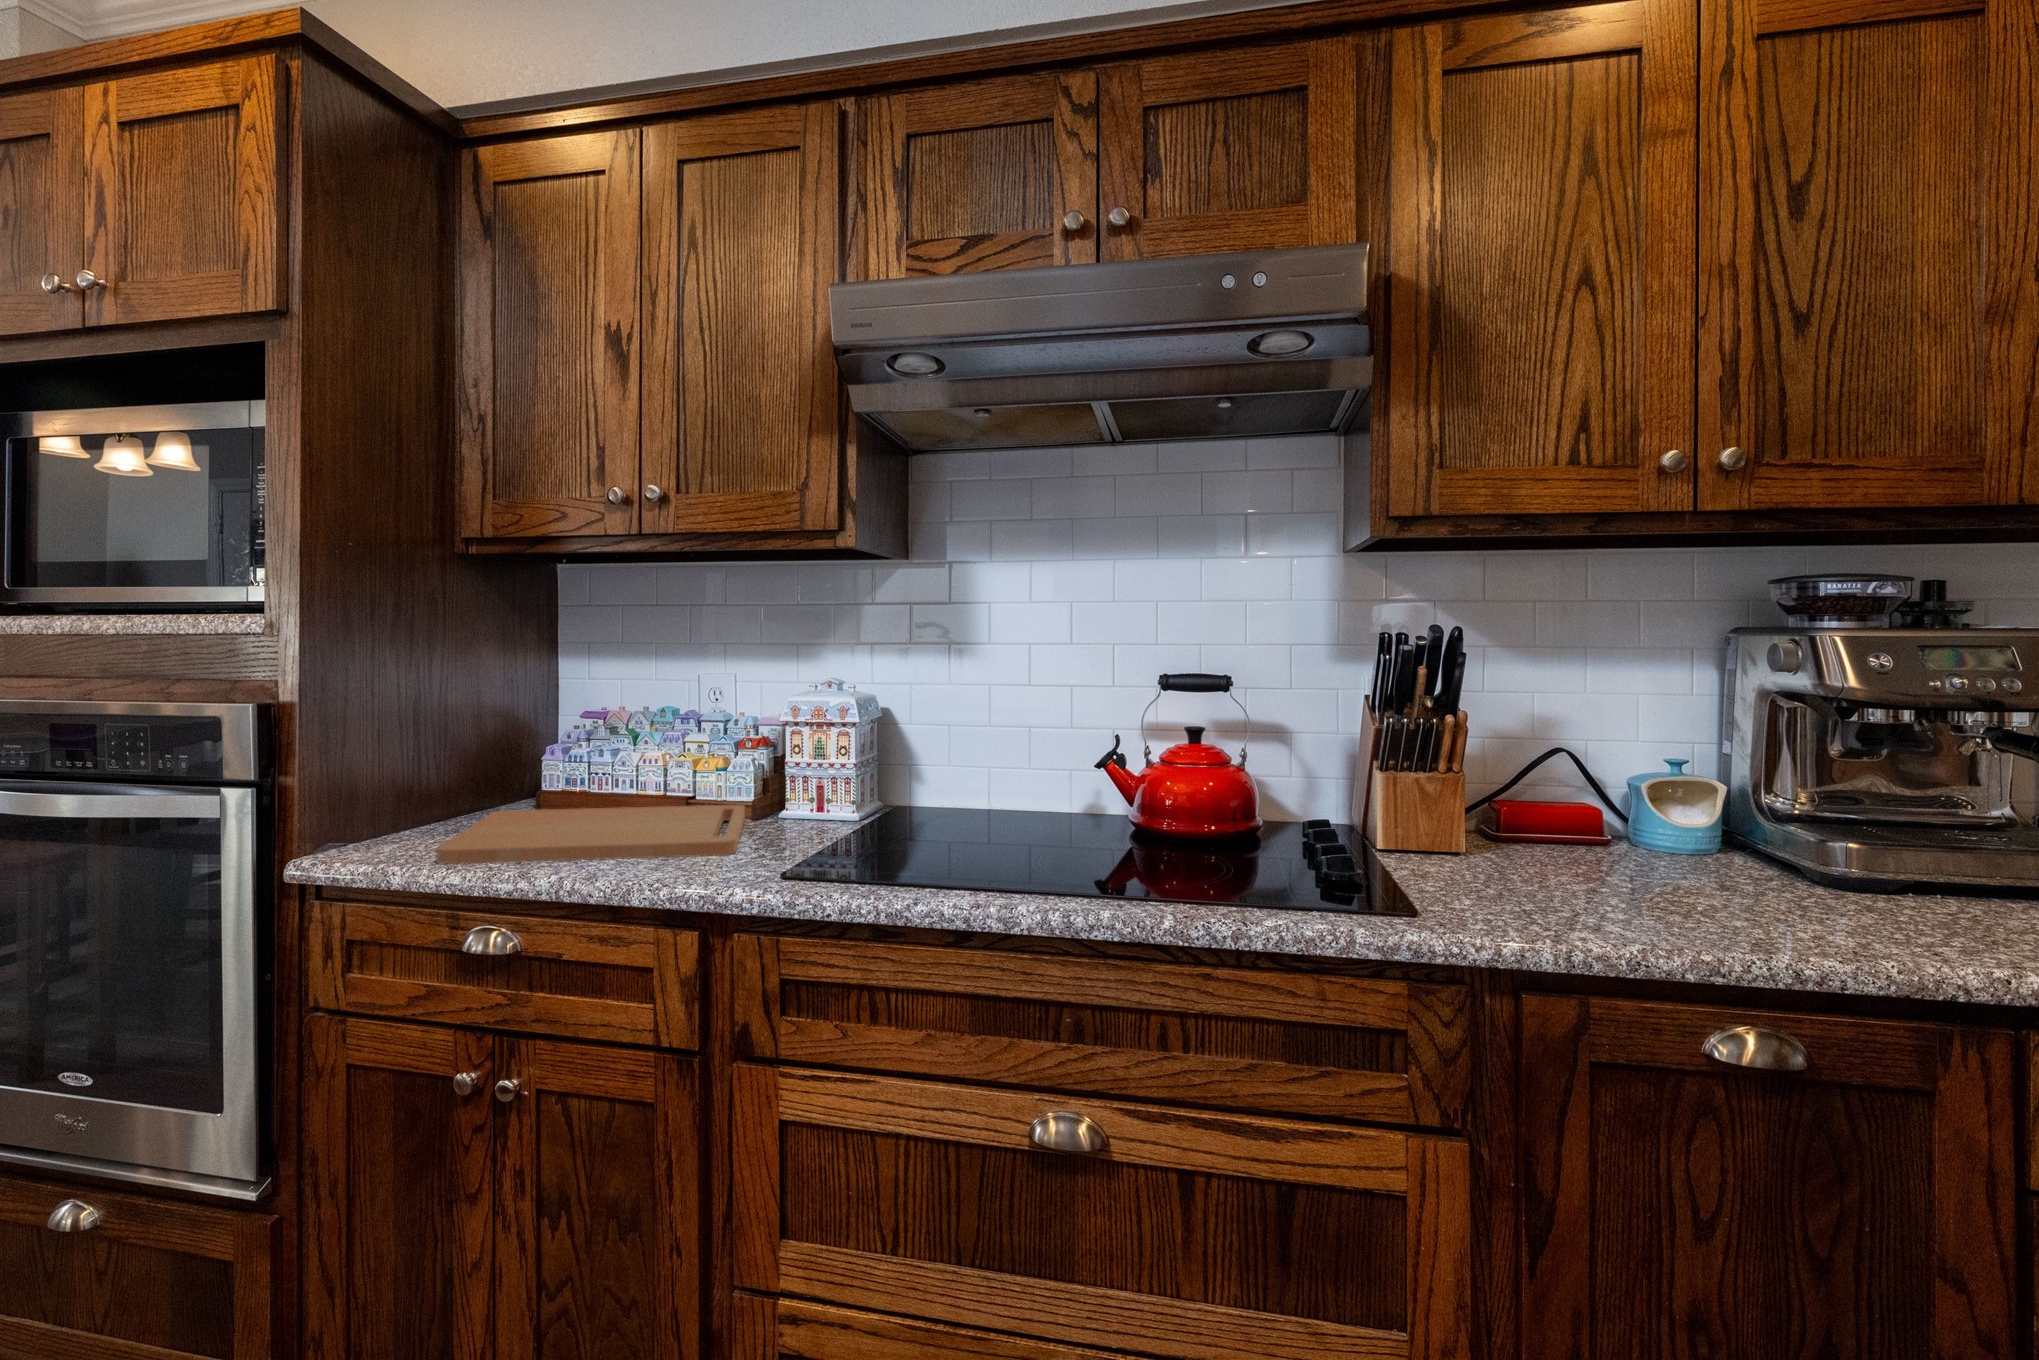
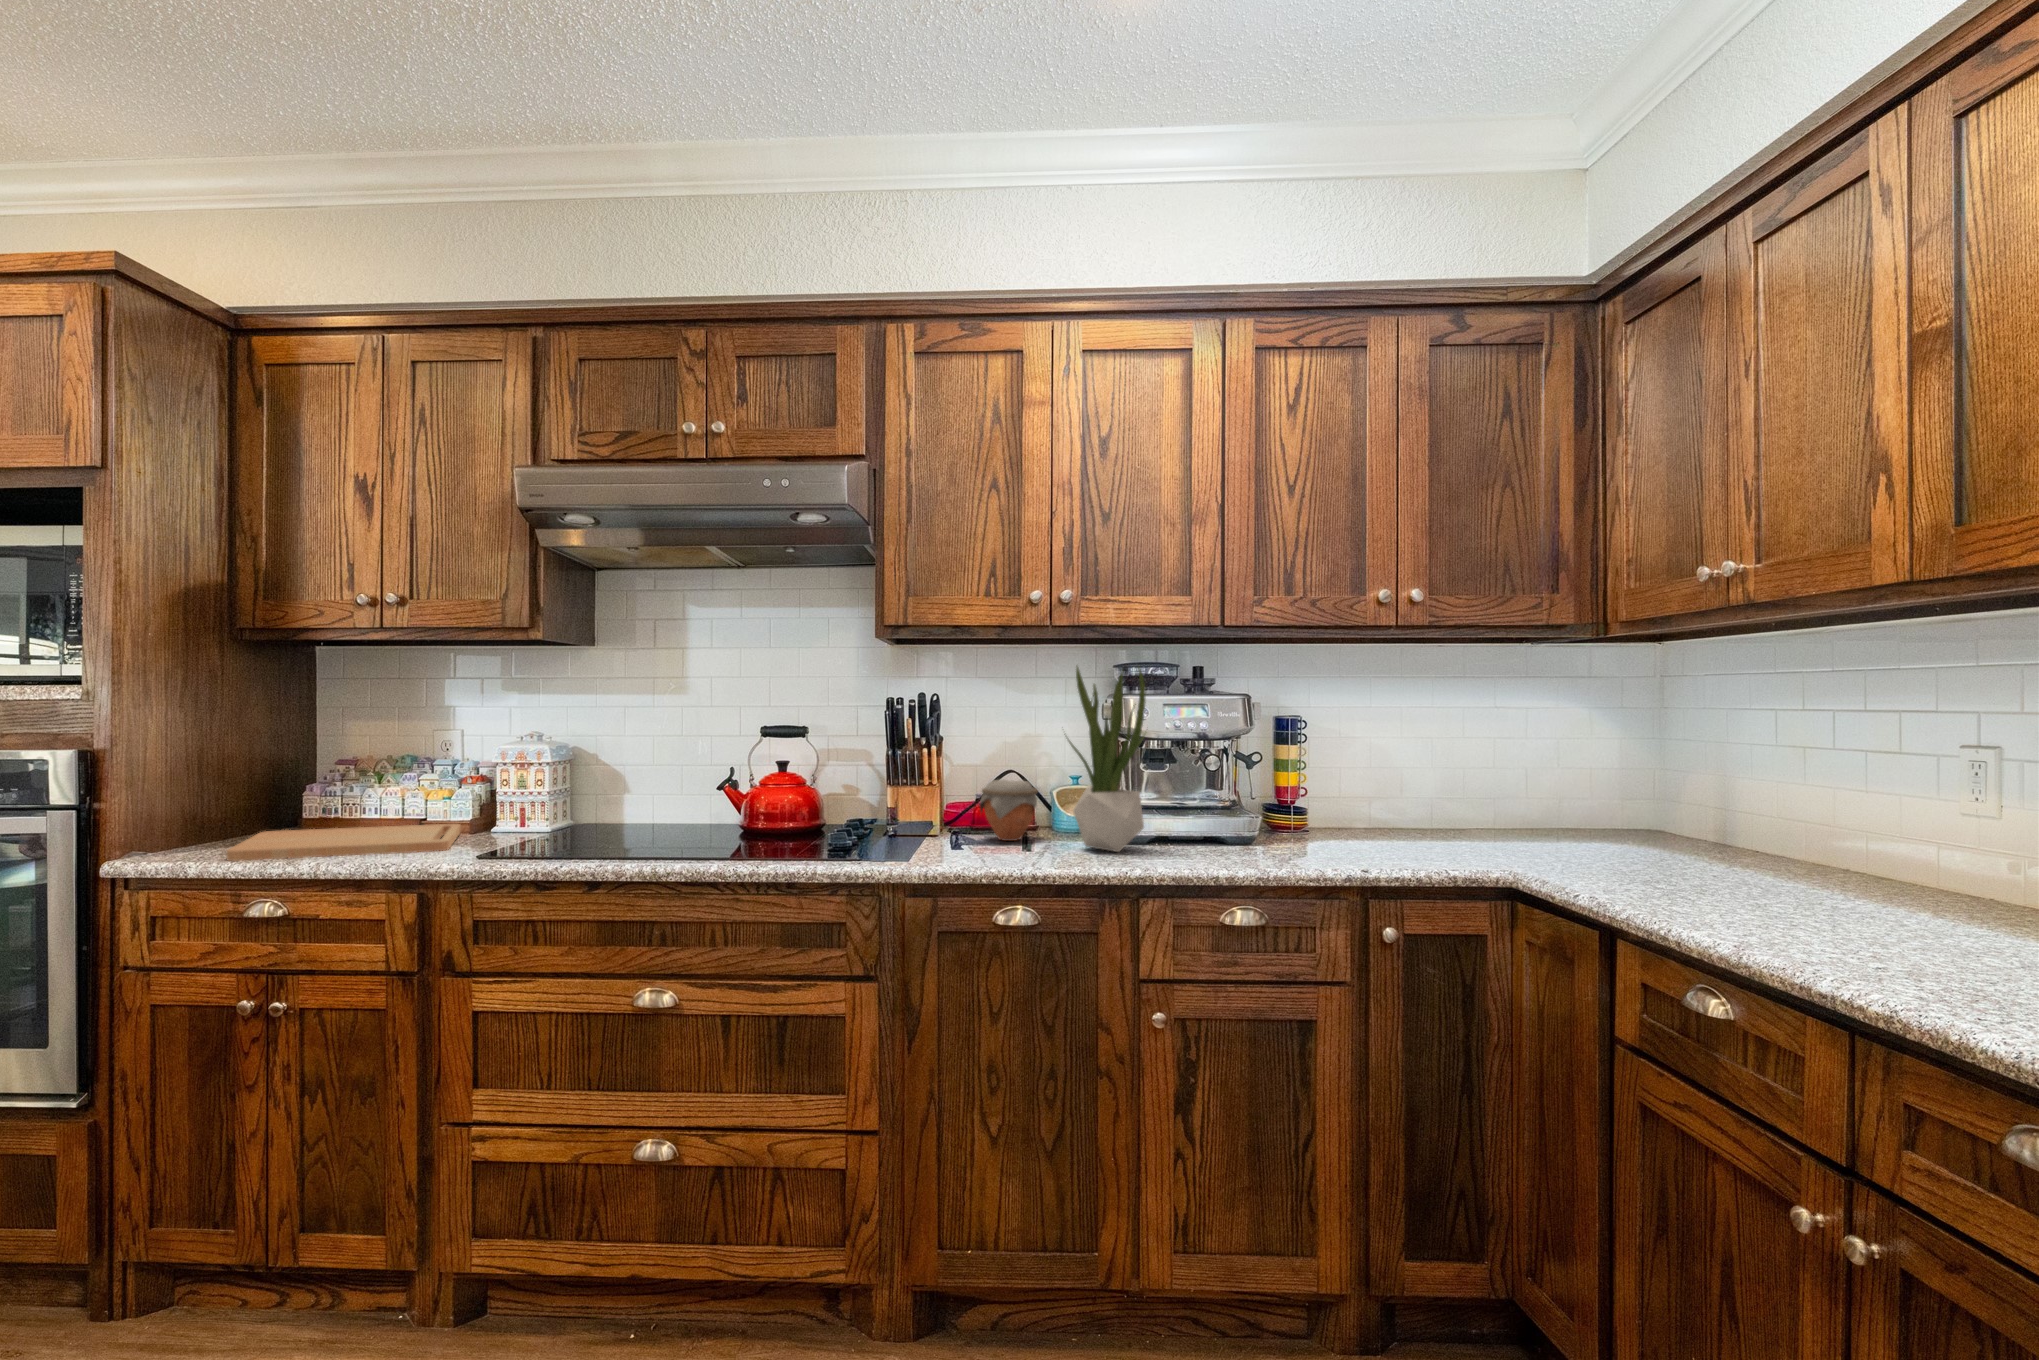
potted plant: none [1755,576,1958,915] -> present [1068,667,1146,852]
jar: none [1537,769,1657,871] -> present [979,780,1038,841]

